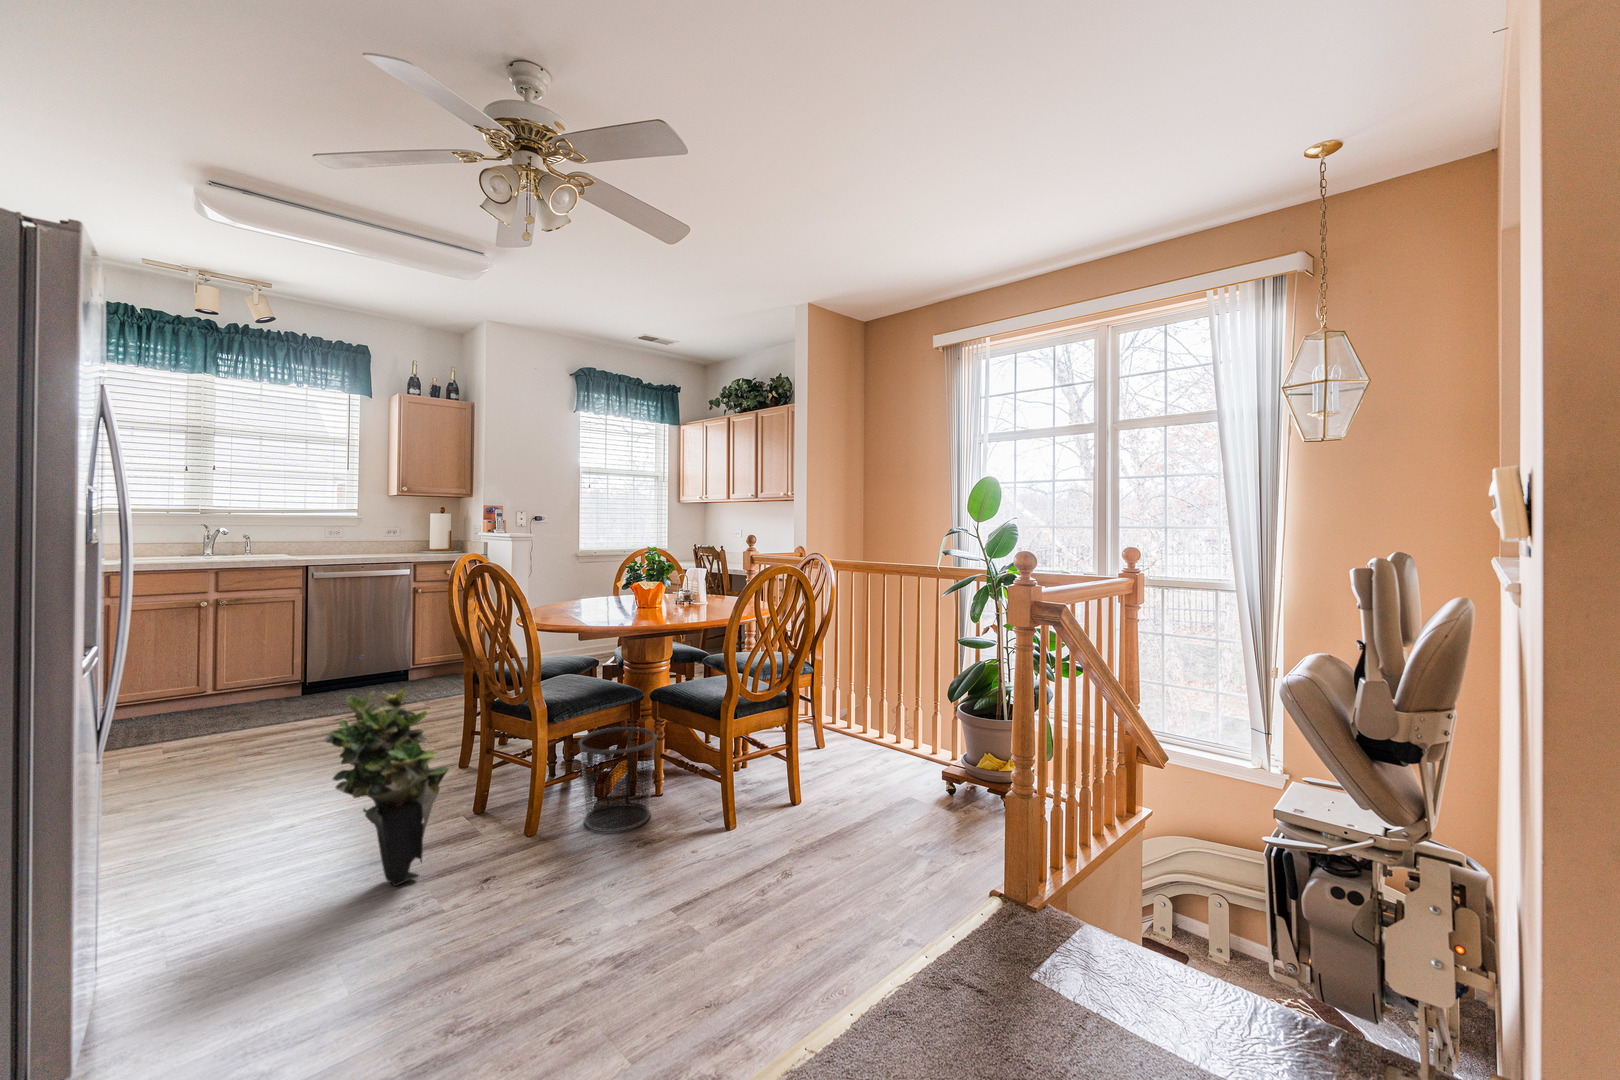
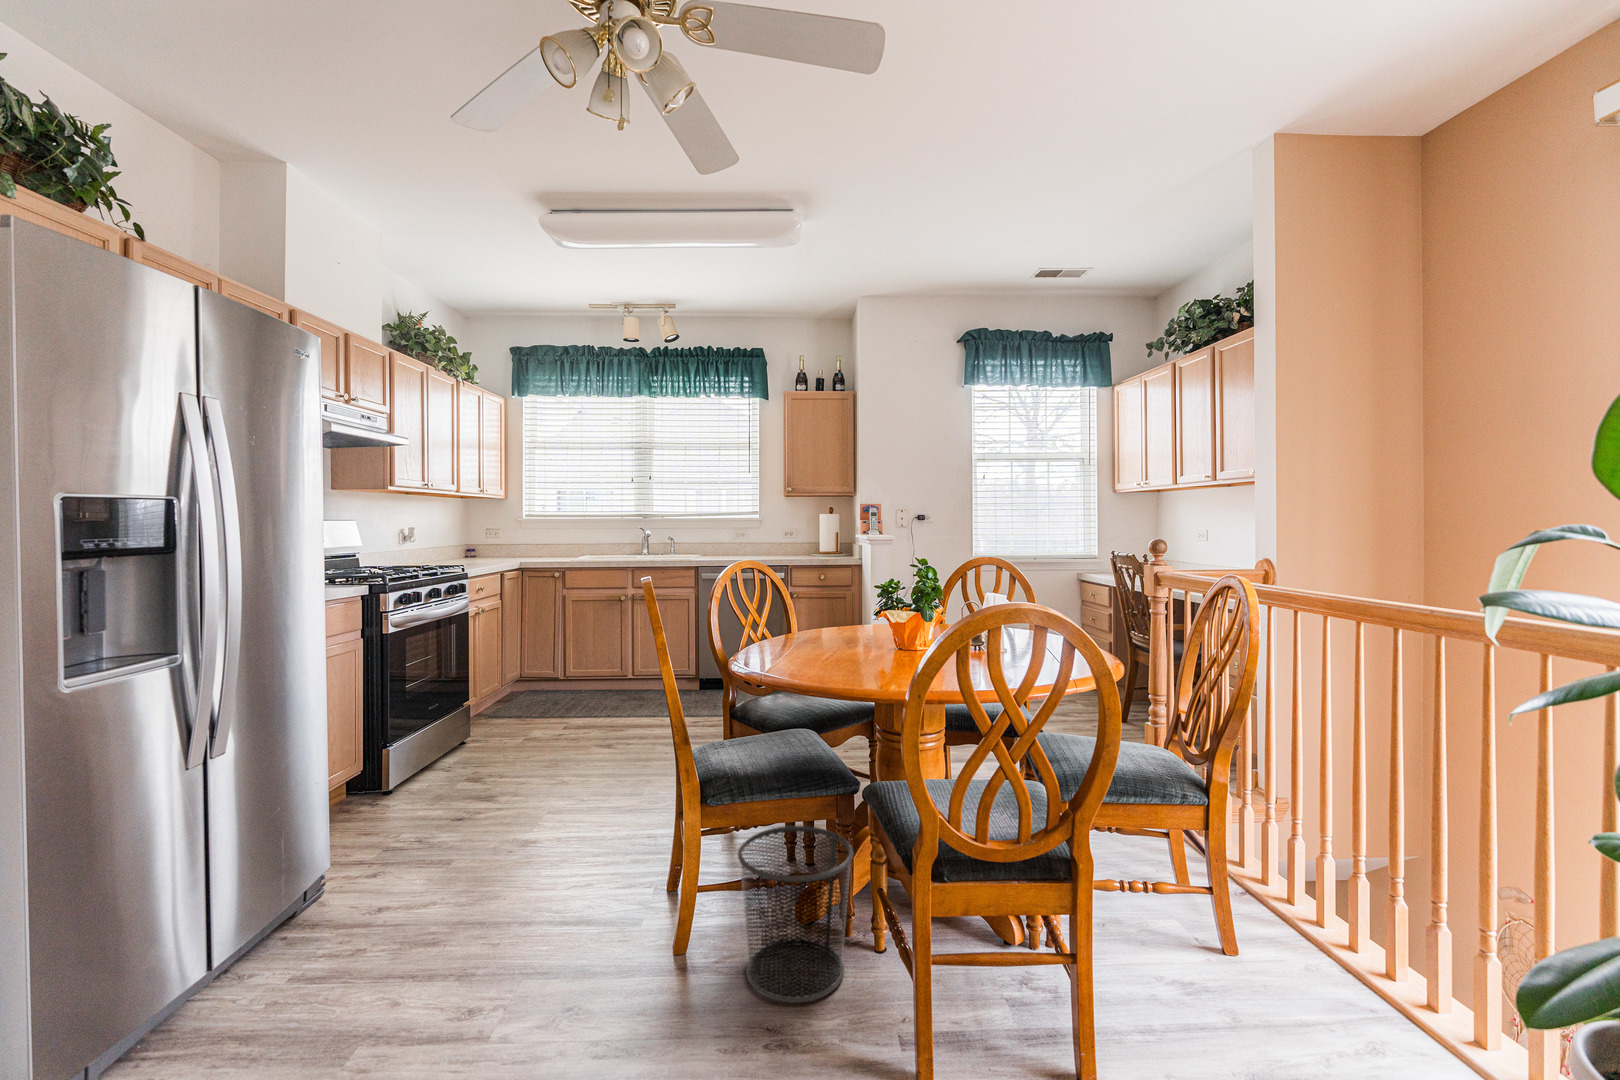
potted plant: present [324,688,449,886] -> none [456,720,585,970]

